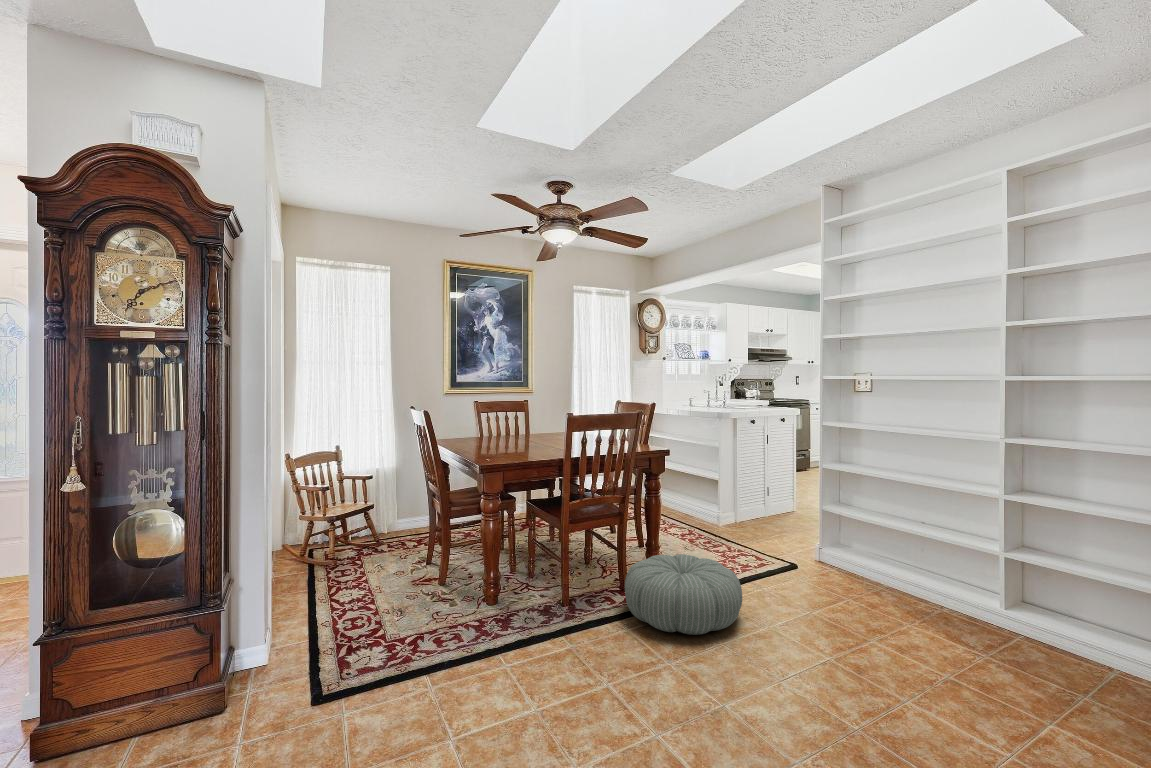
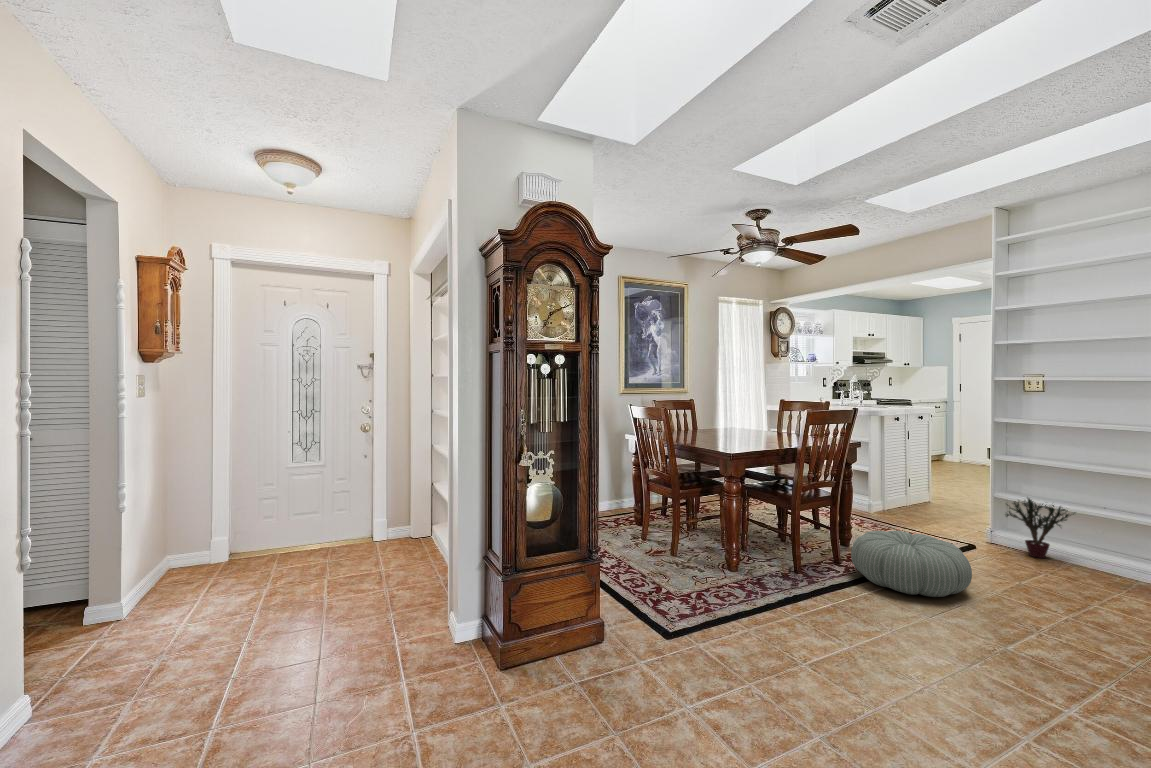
potted plant: none [819,511,894,582] -> present [1006,498,1074,558]

